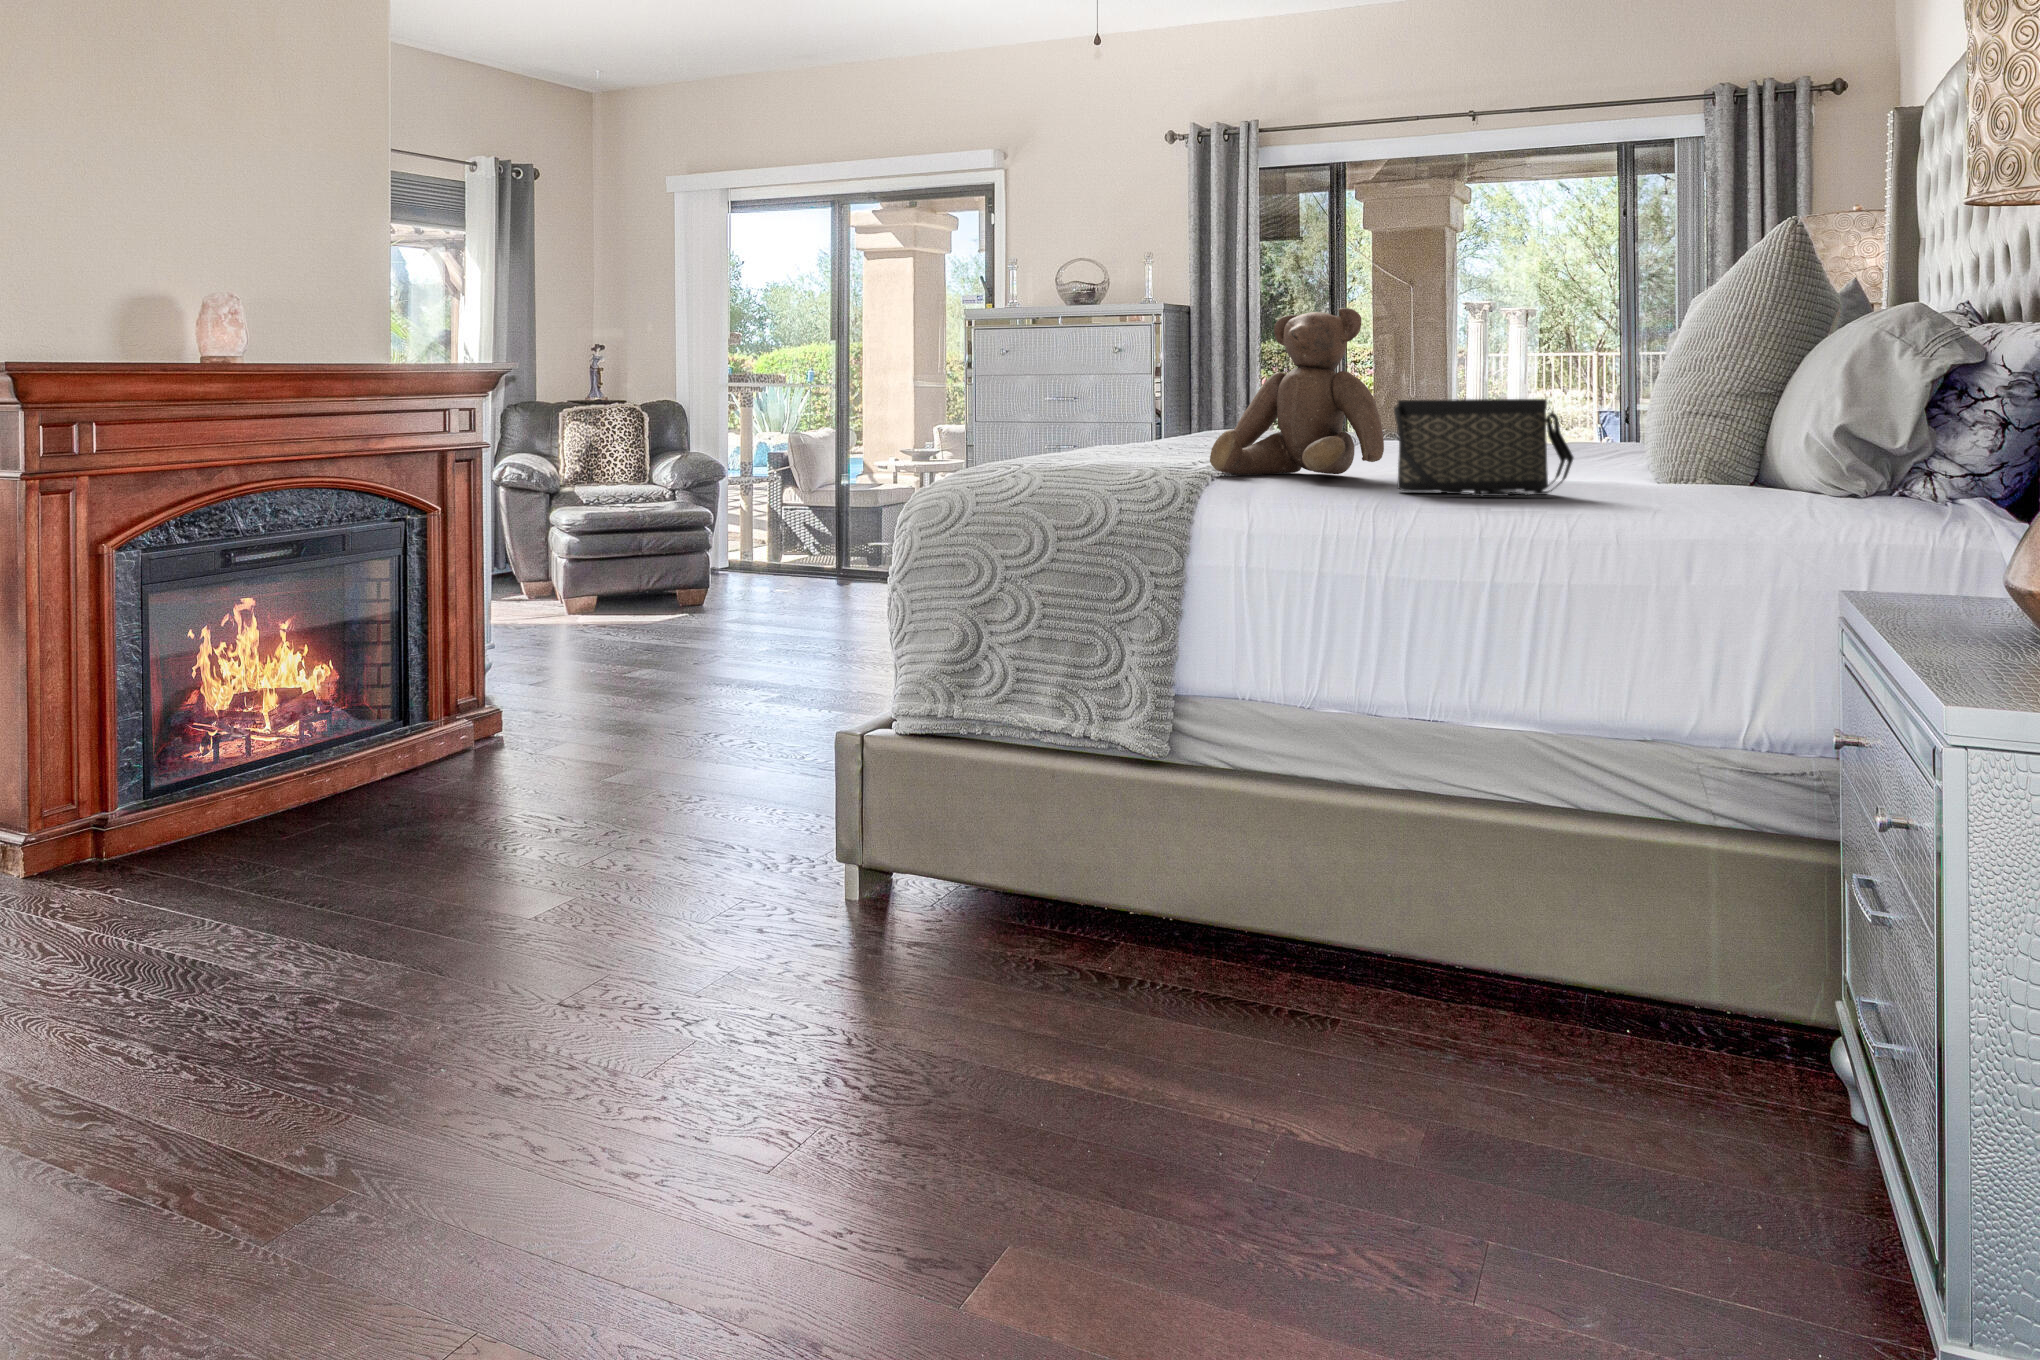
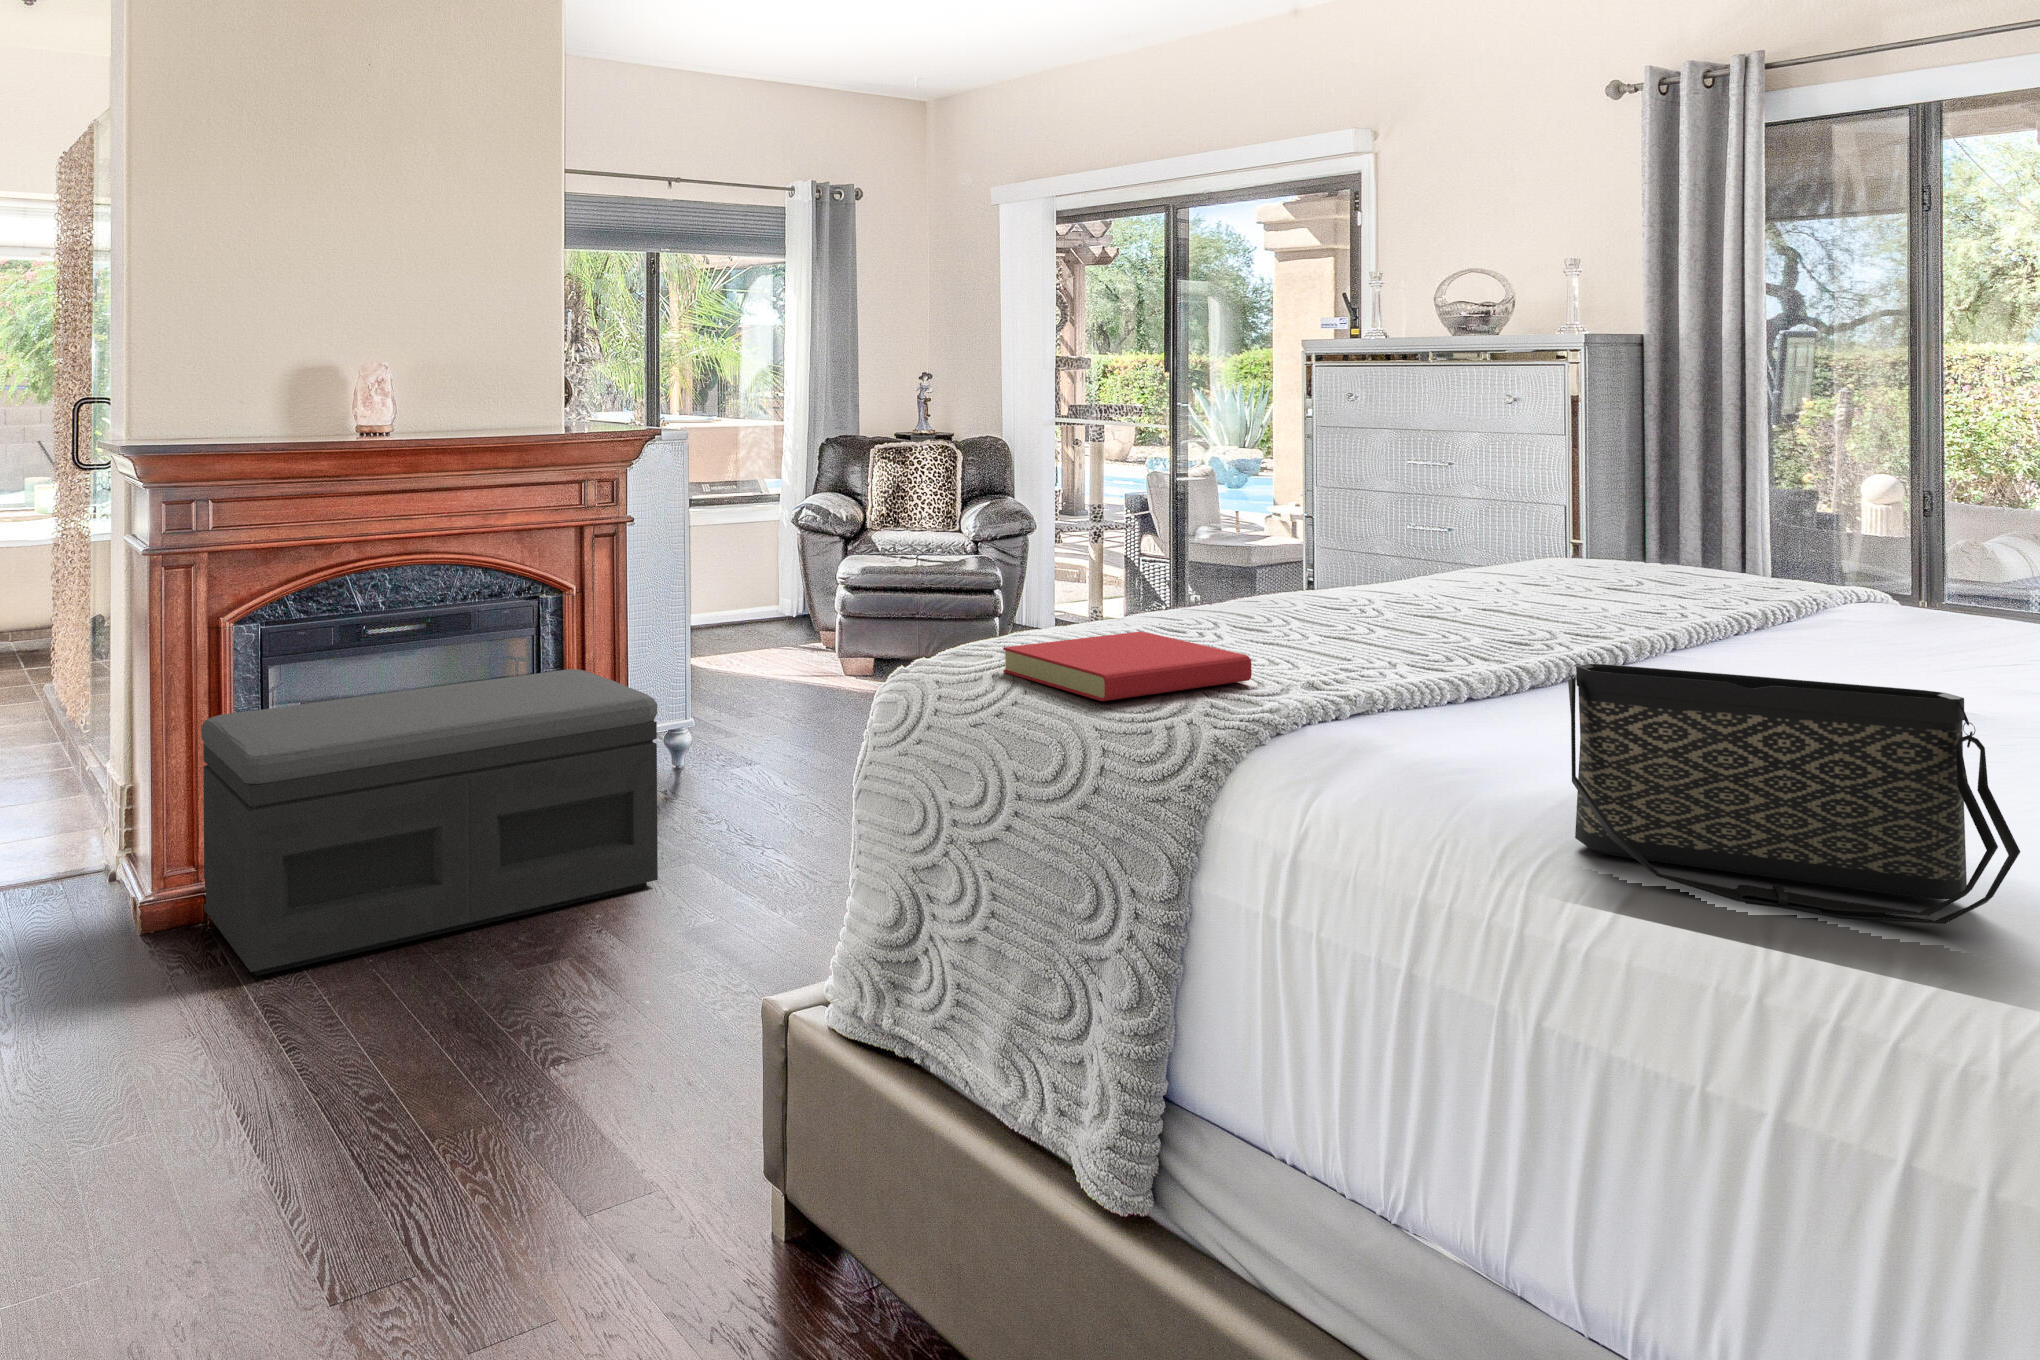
teddy bear: present [1210,308,1384,474] -> none [1308,442,1631,752]
book: none [1014,451,1159,476] -> present [1003,631,1252,701]
storage bench: none [92,586,552,874] -> present [201,669,658,976]

